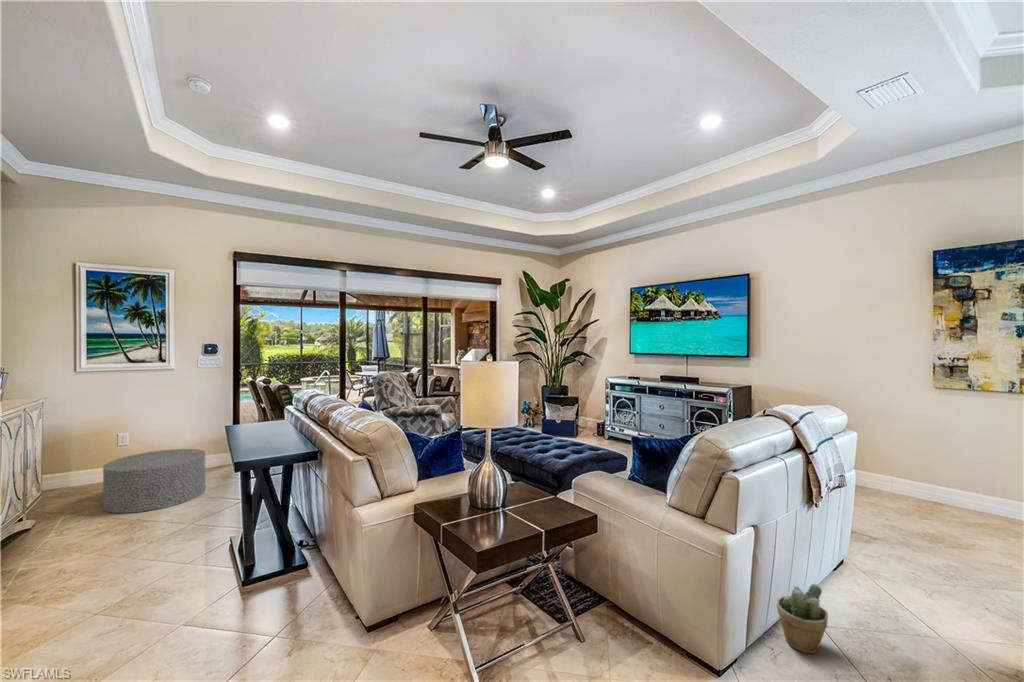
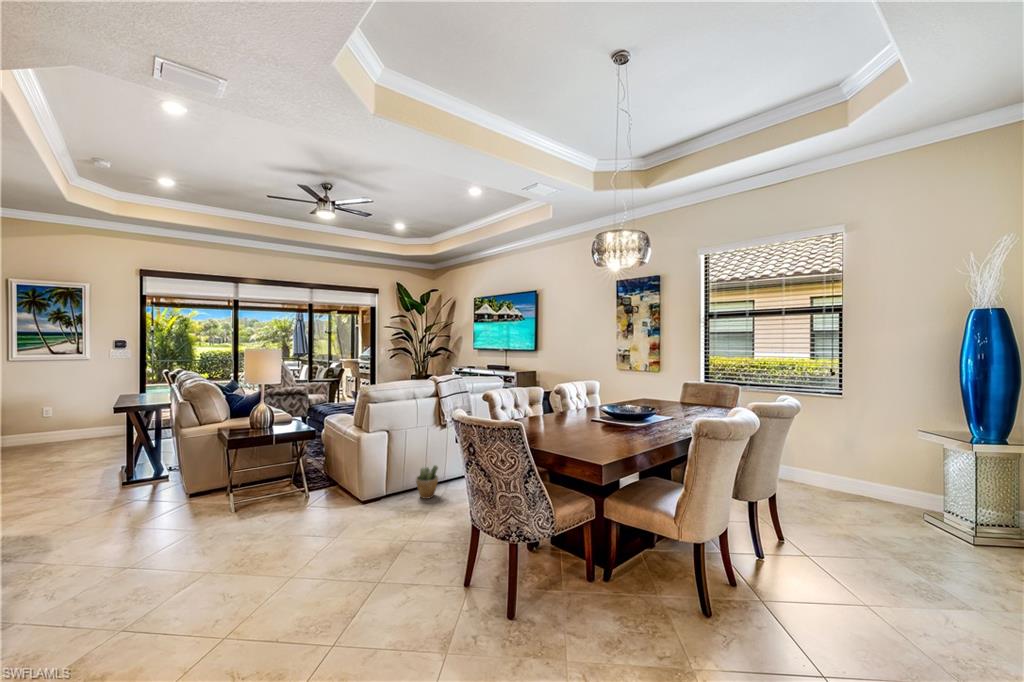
ottoman: present [103,449,205,513] -> none [31,418,112,459]

